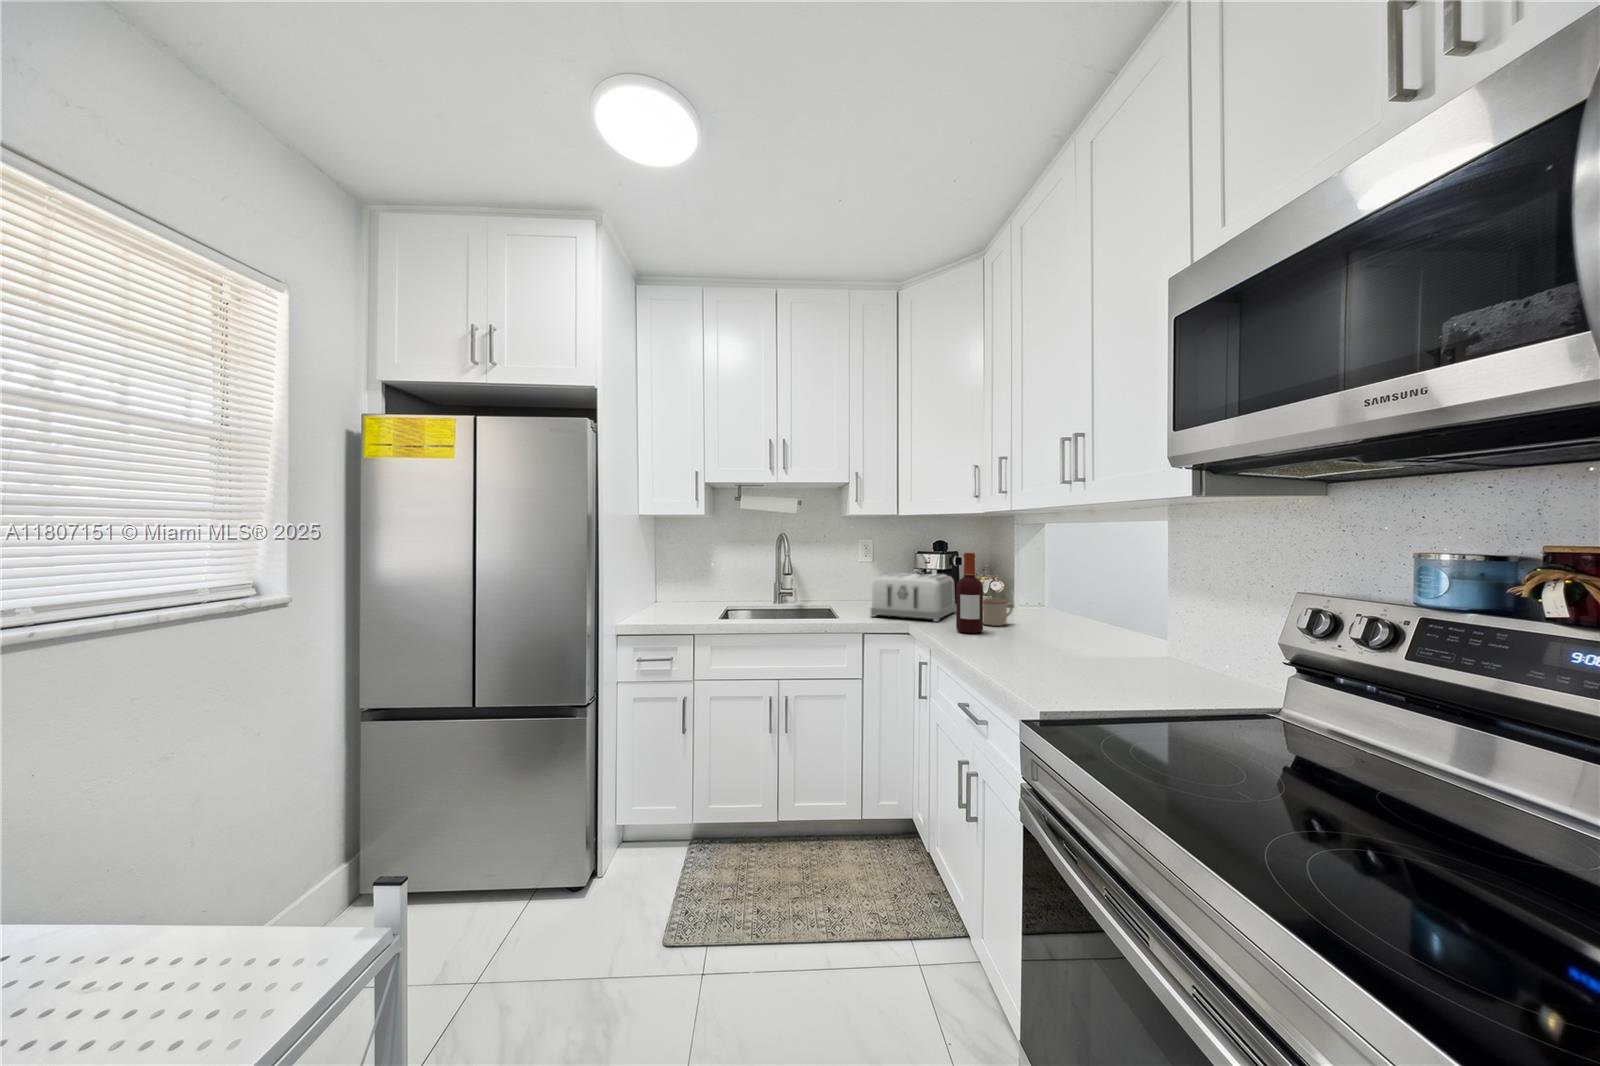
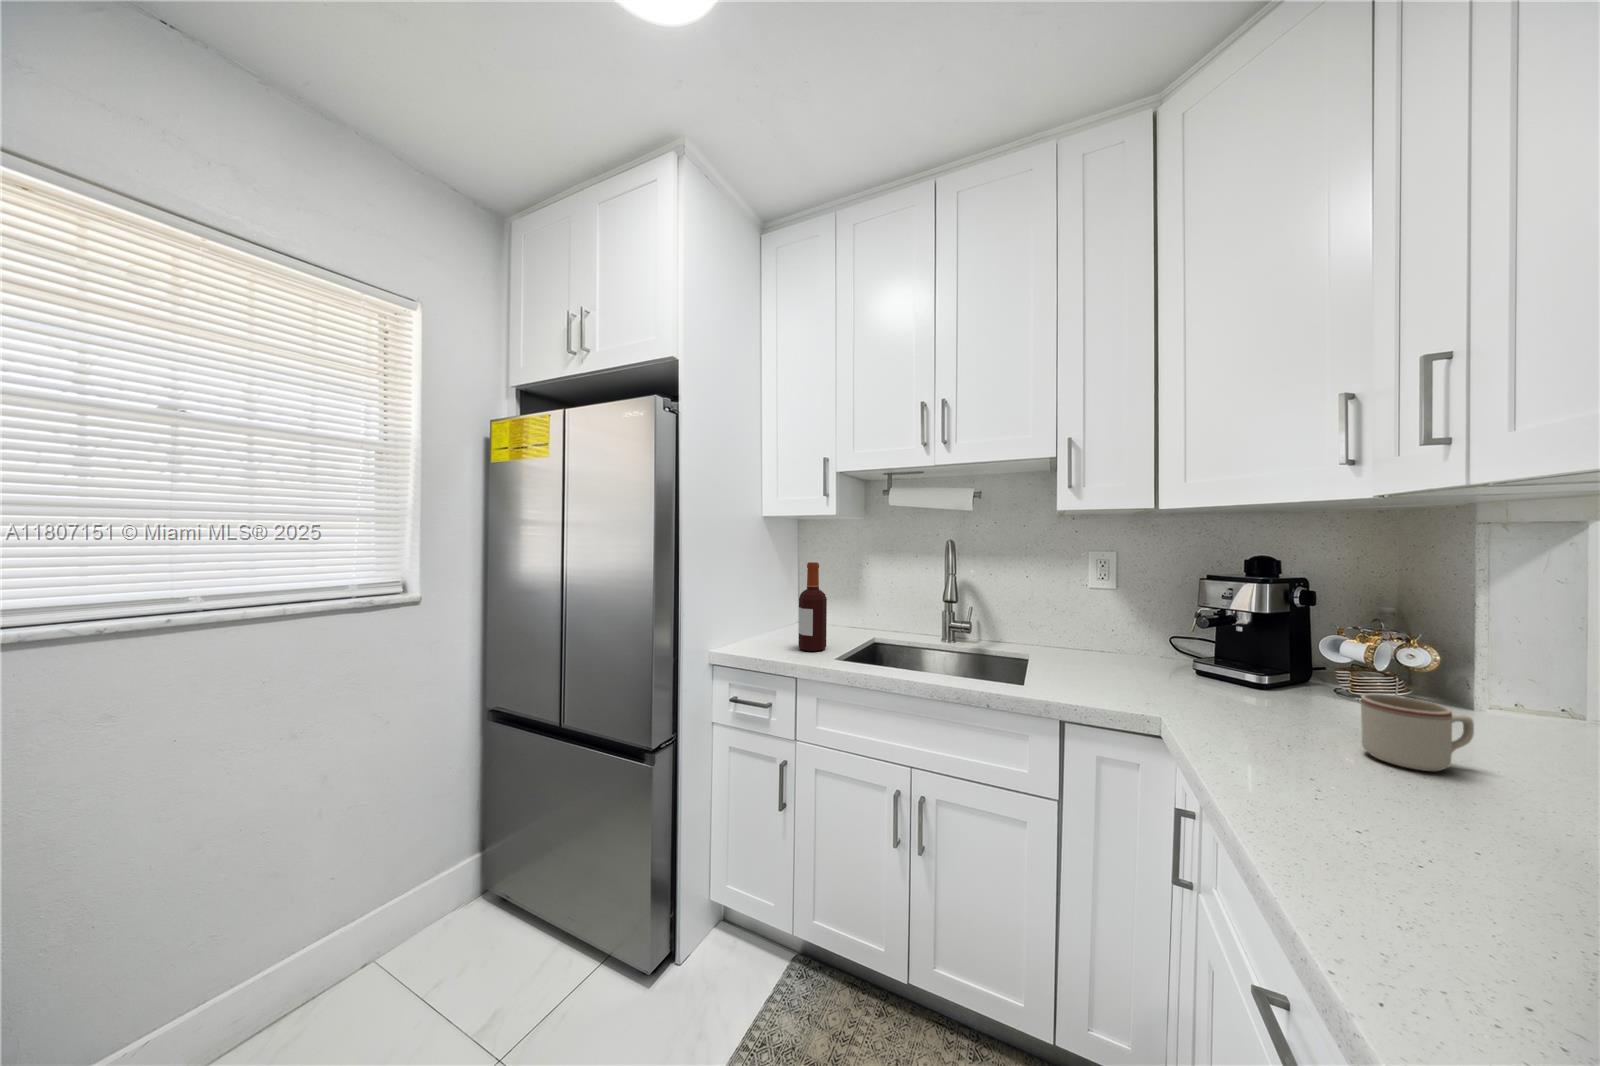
bottle: present [956,553,983,633] -> present [798,562,827,651]
toaster: present [870,573,956,621] -> none [1088,611,1295,723]

